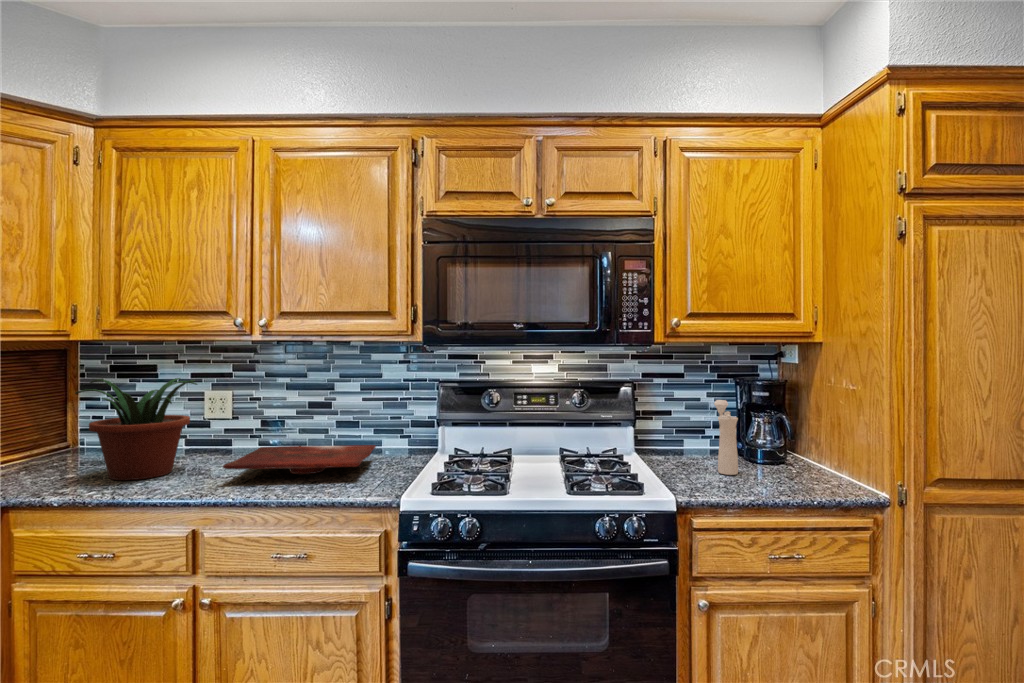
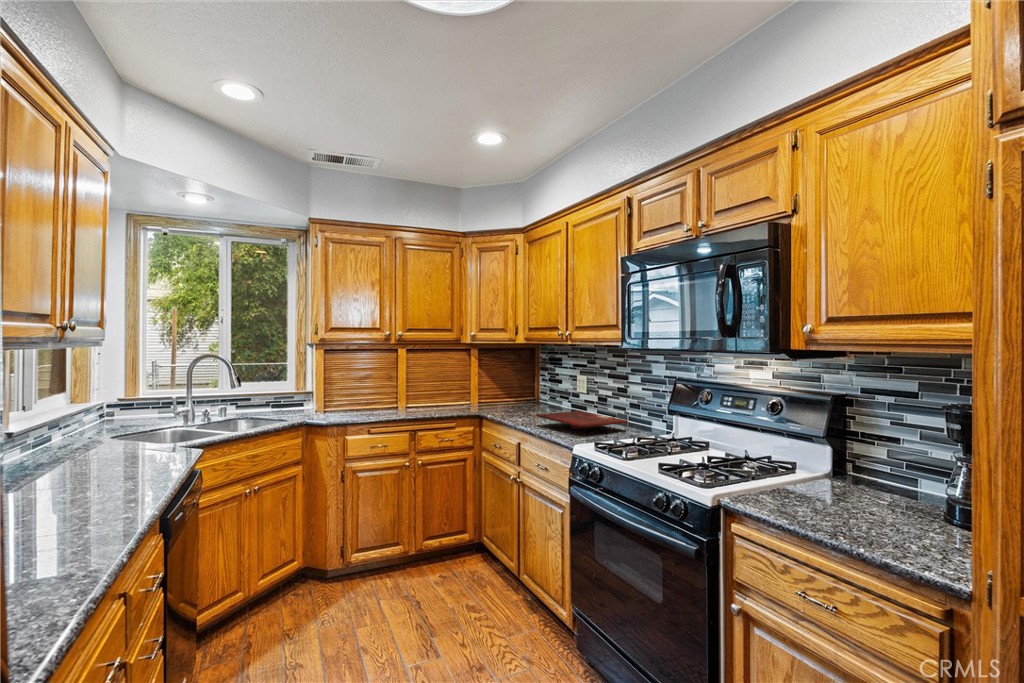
potted plant: present [75,378,197,480] -> none [507,365,557,417]
pepper mill: present [714,400,738,475] -> none [854,425,912,514]

